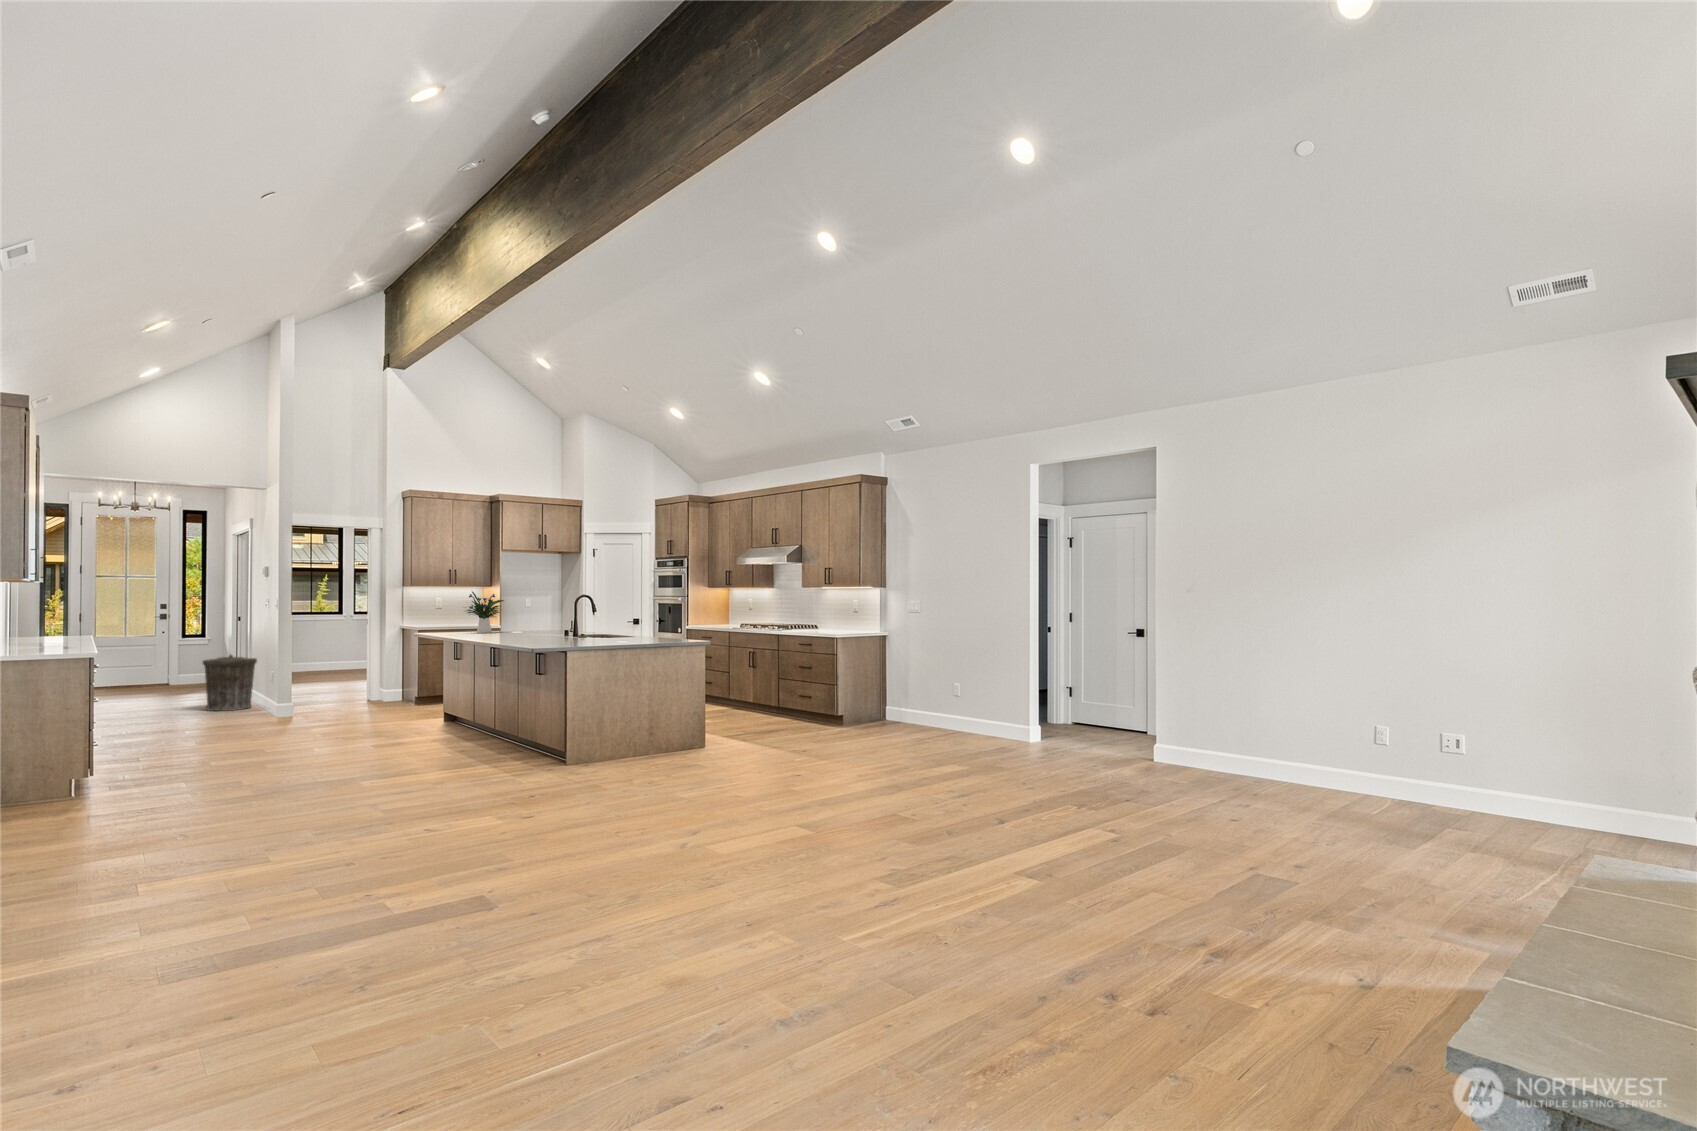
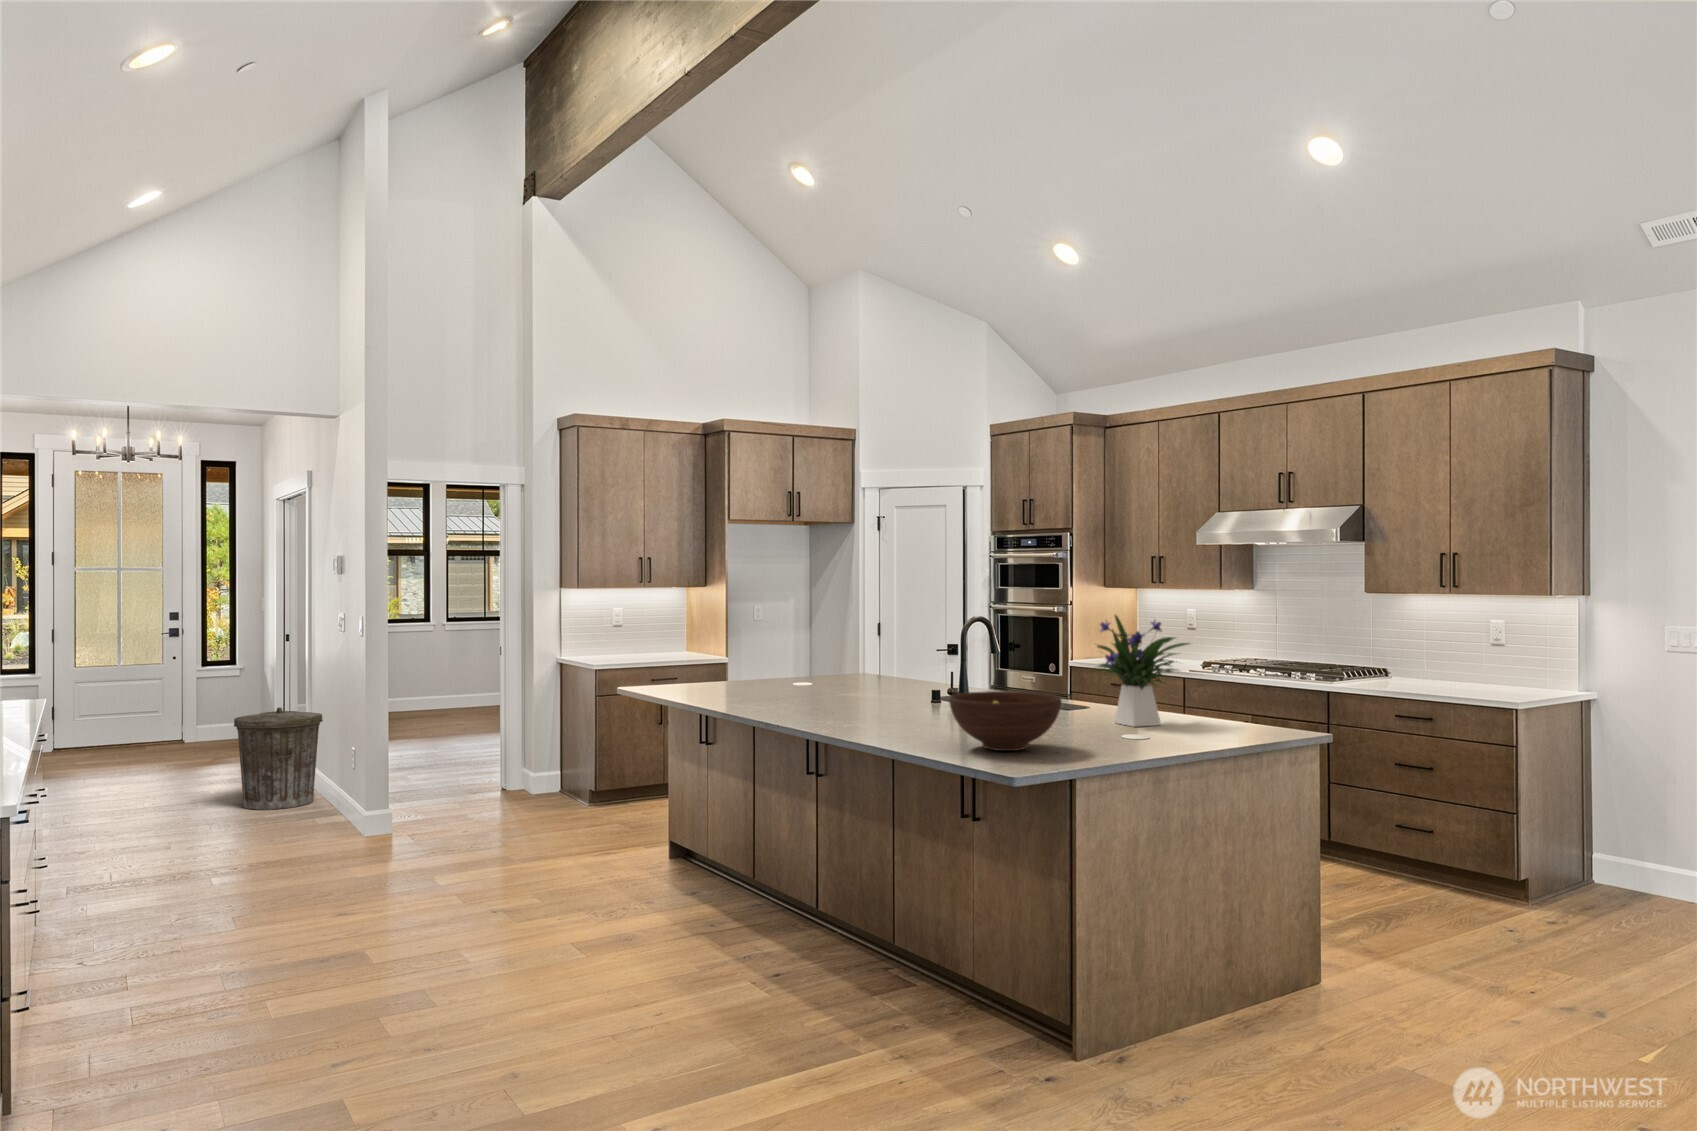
flower arrangement: present [467,592,504,633] -> present [1097,615,1189,727]
fruit bowl: none [522,622,570,644] -> present [949,691,1062,751]

